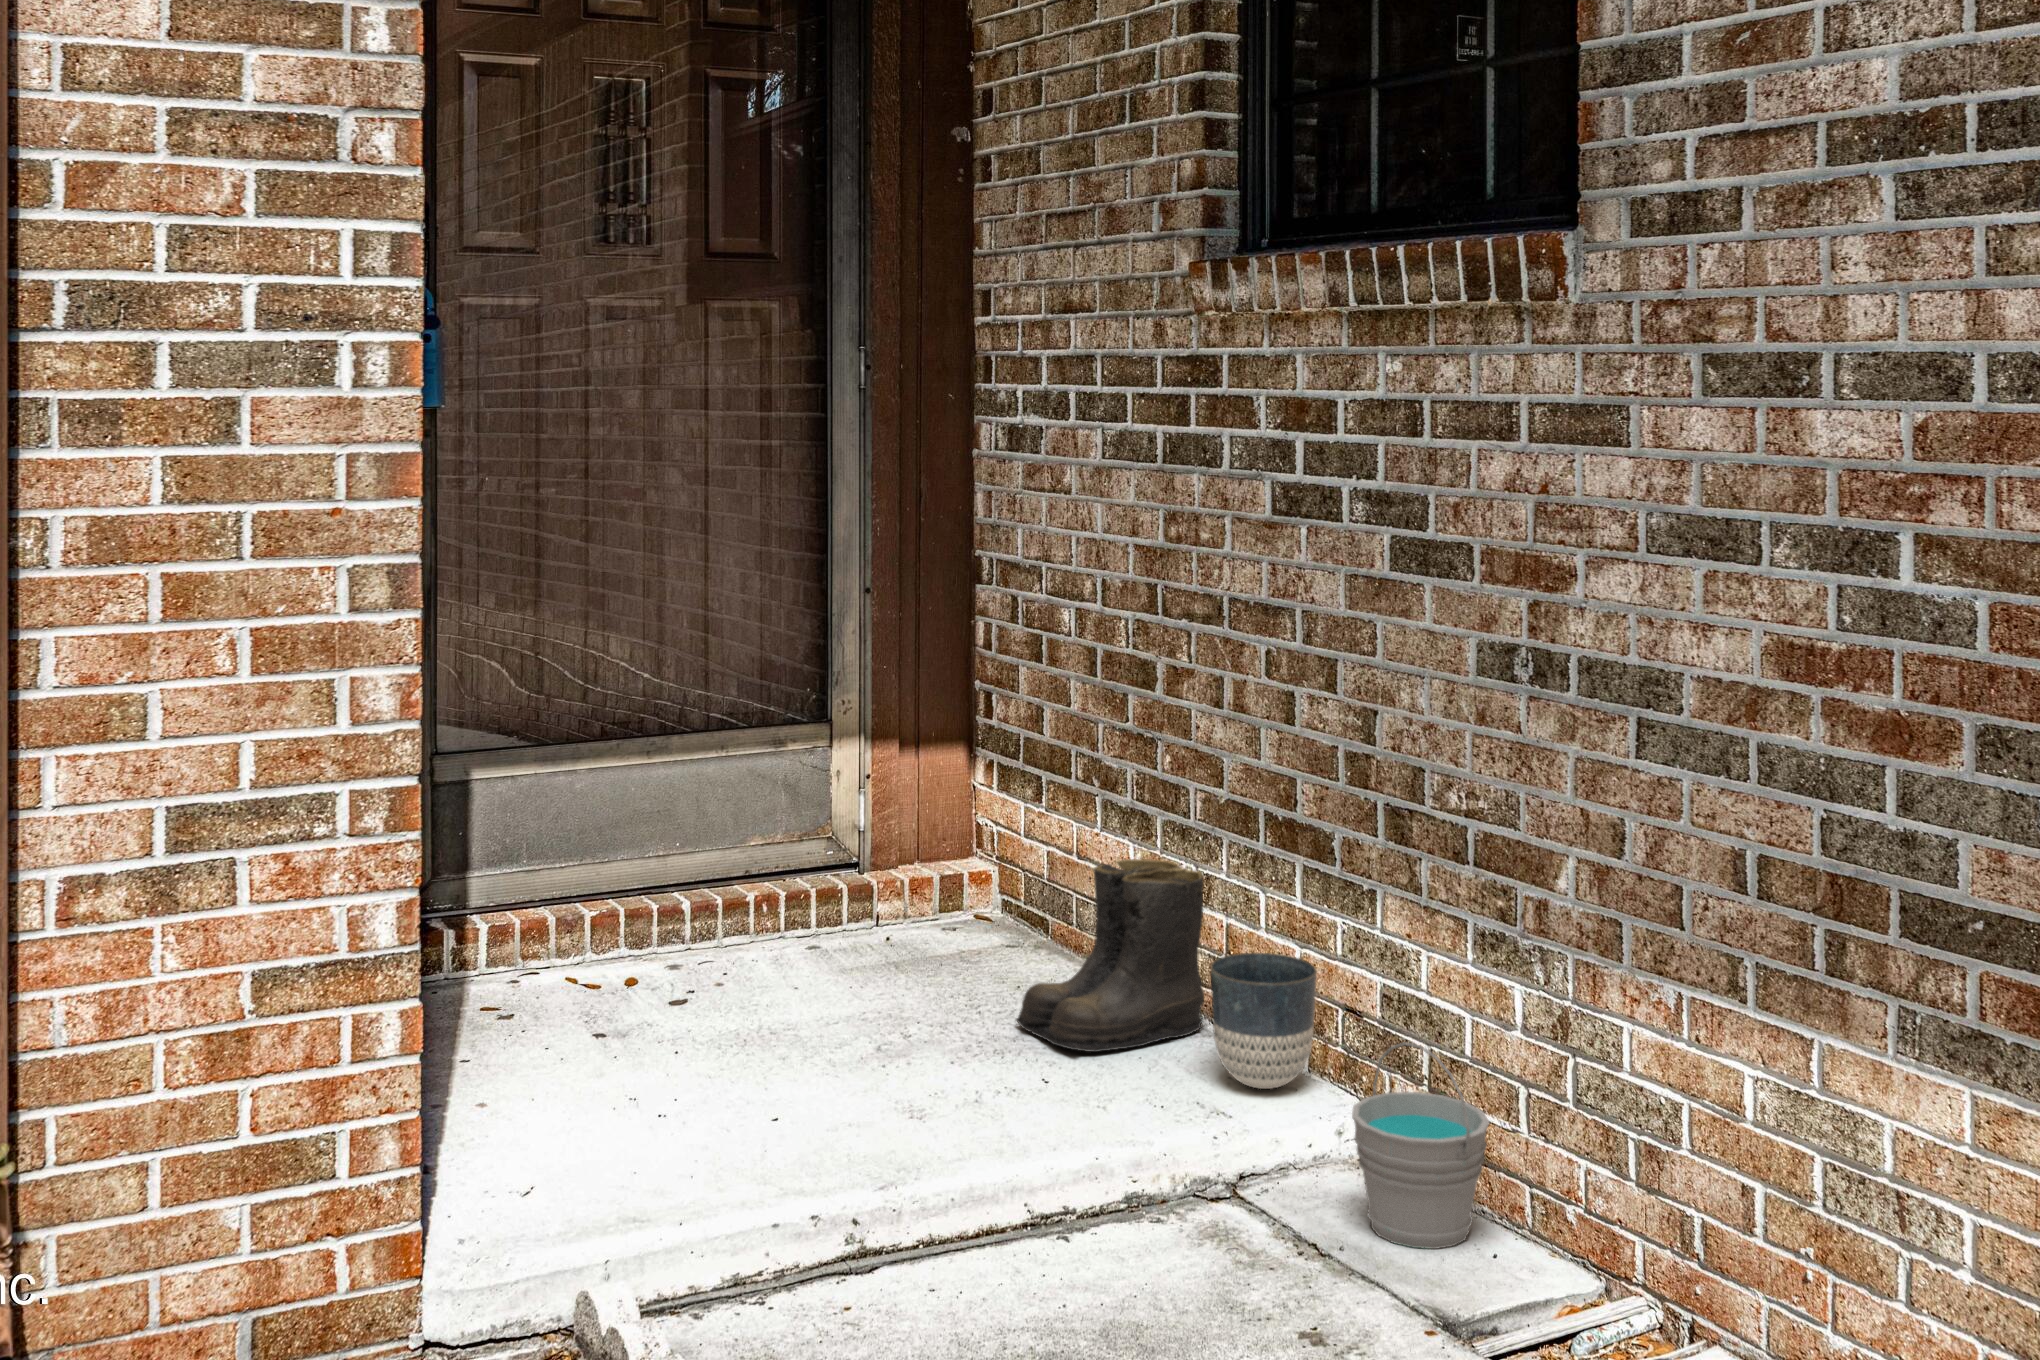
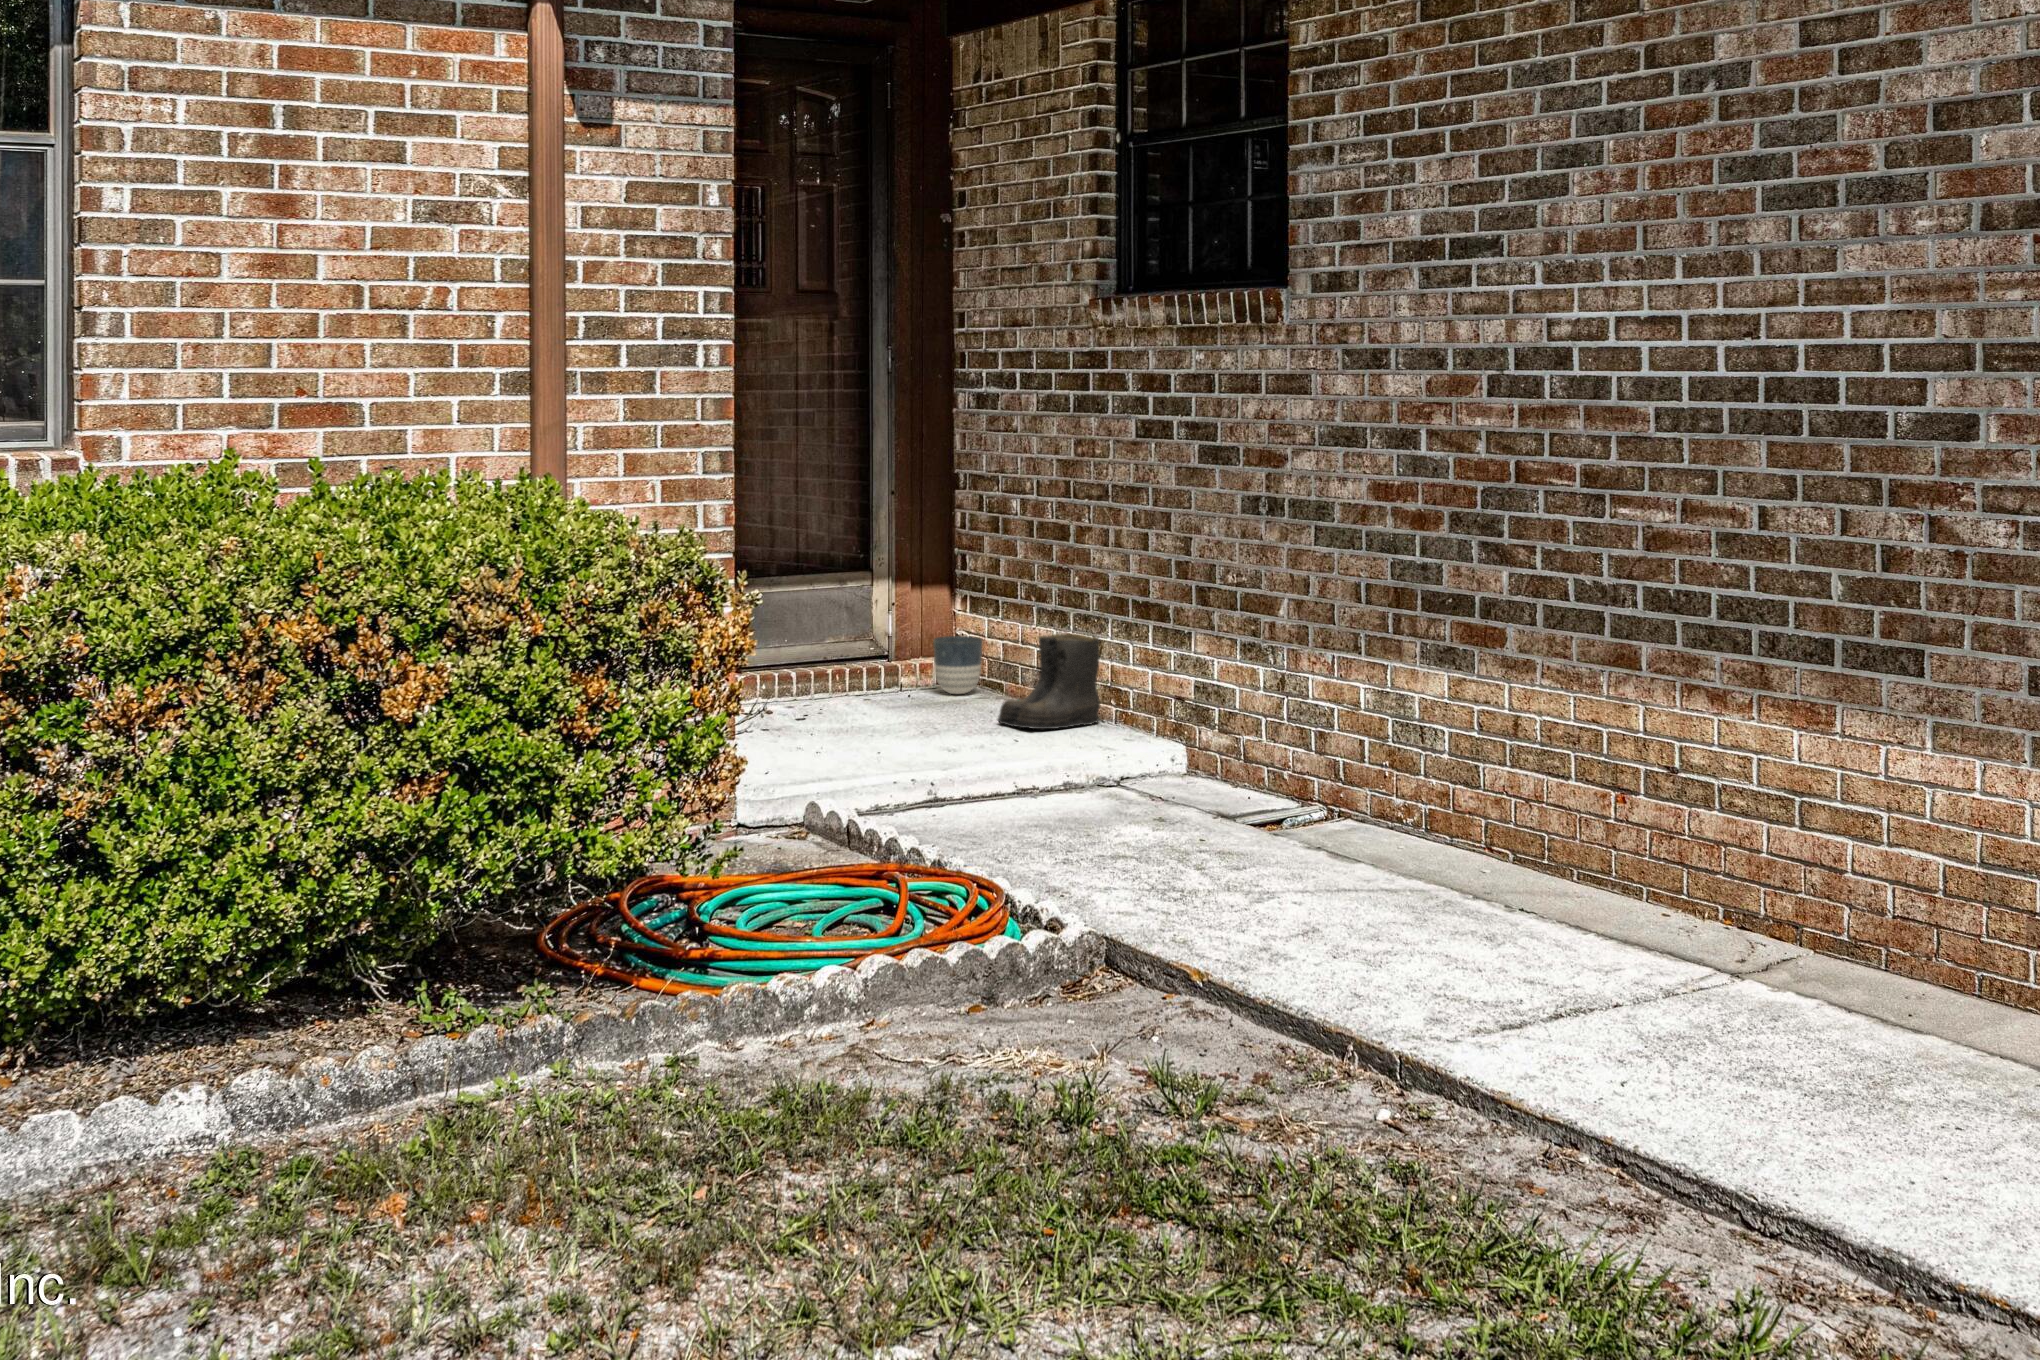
planter: present [1211,953,1317,1089] -> present [933,636,983,694]
bucket: present [1352,1042,1489,1249] -> none [1180,696,1248,792]

